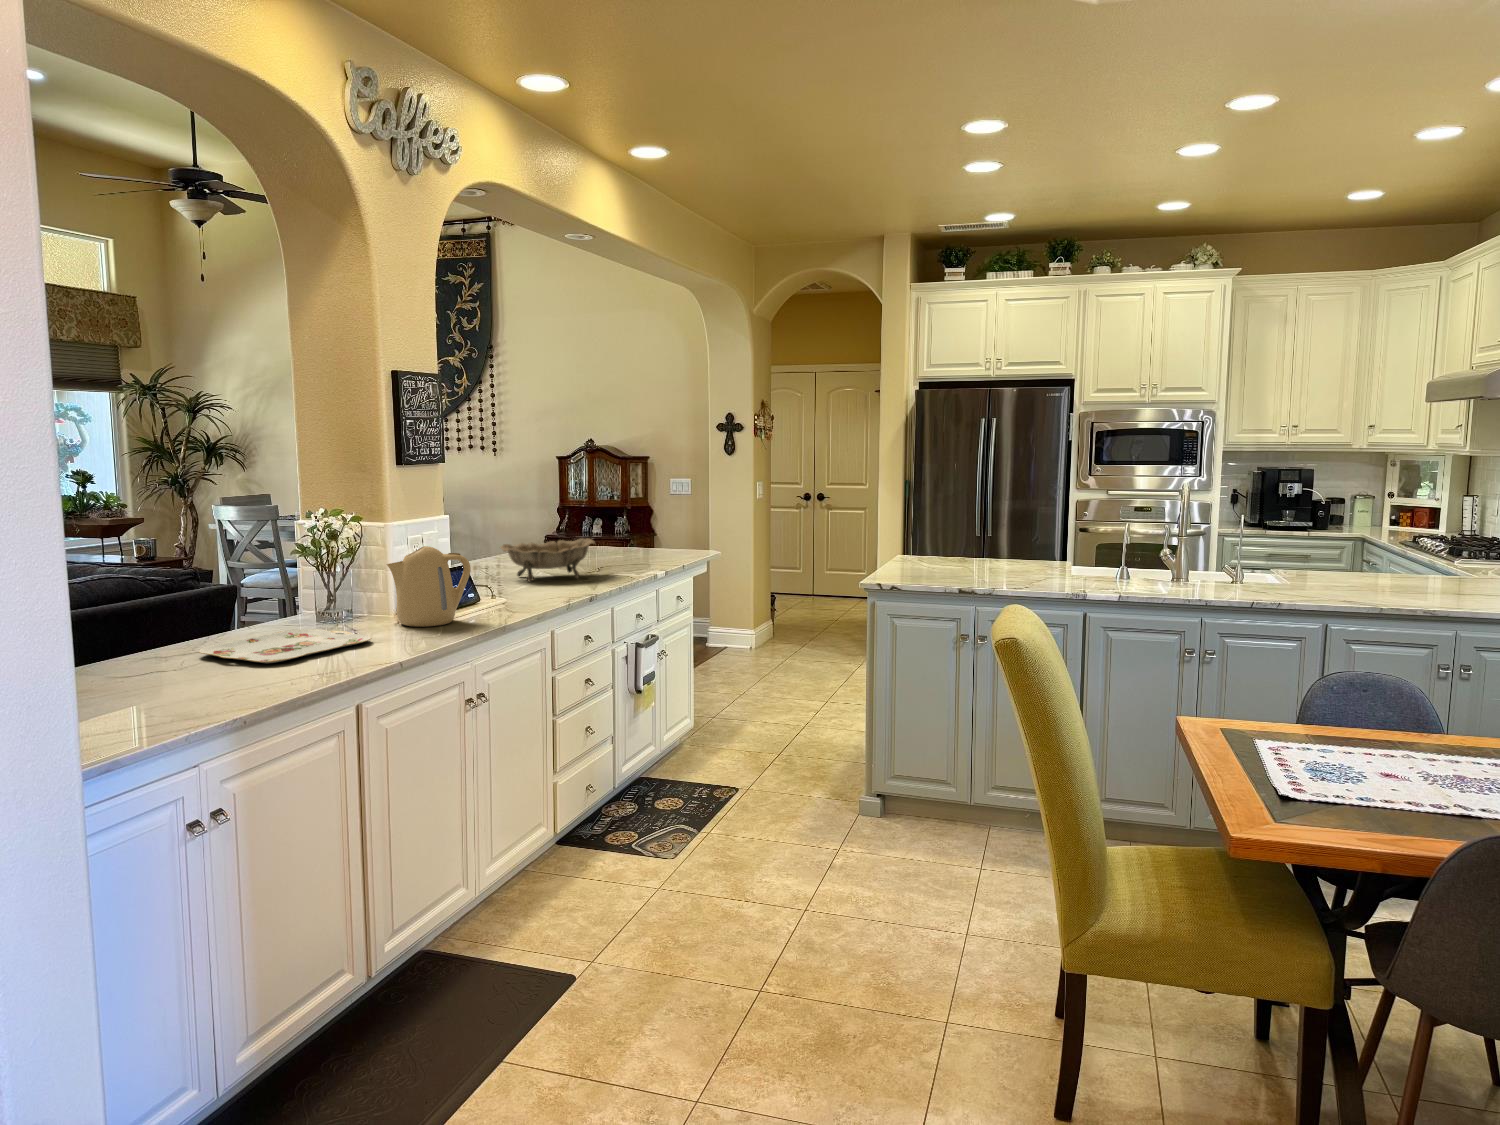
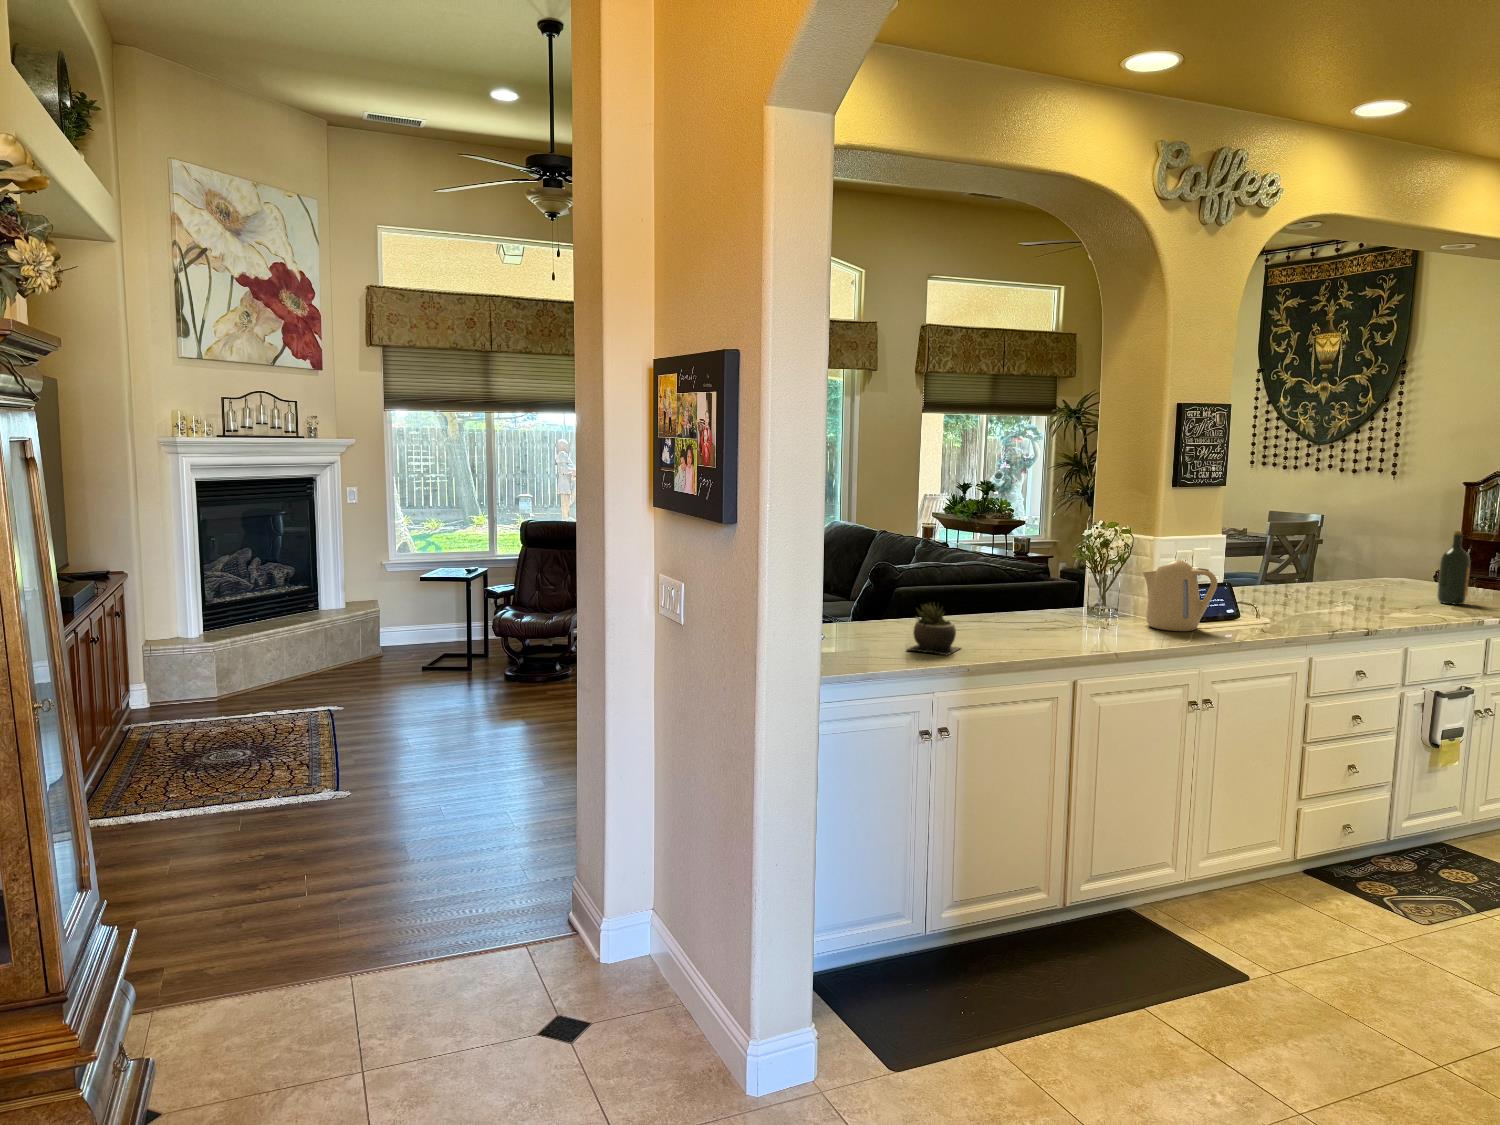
wine bottle: none [606,498,629,564] -> present [1437,531,1470,605]
decorative bowl: present [501,538,595,581] -> none [1294,569,1405,612]
serving tray: present [199,629,371,663] -> none [981,616,1109,636]
succulent plant: none [128,636,209,714] -> present [908,603,961,655]

